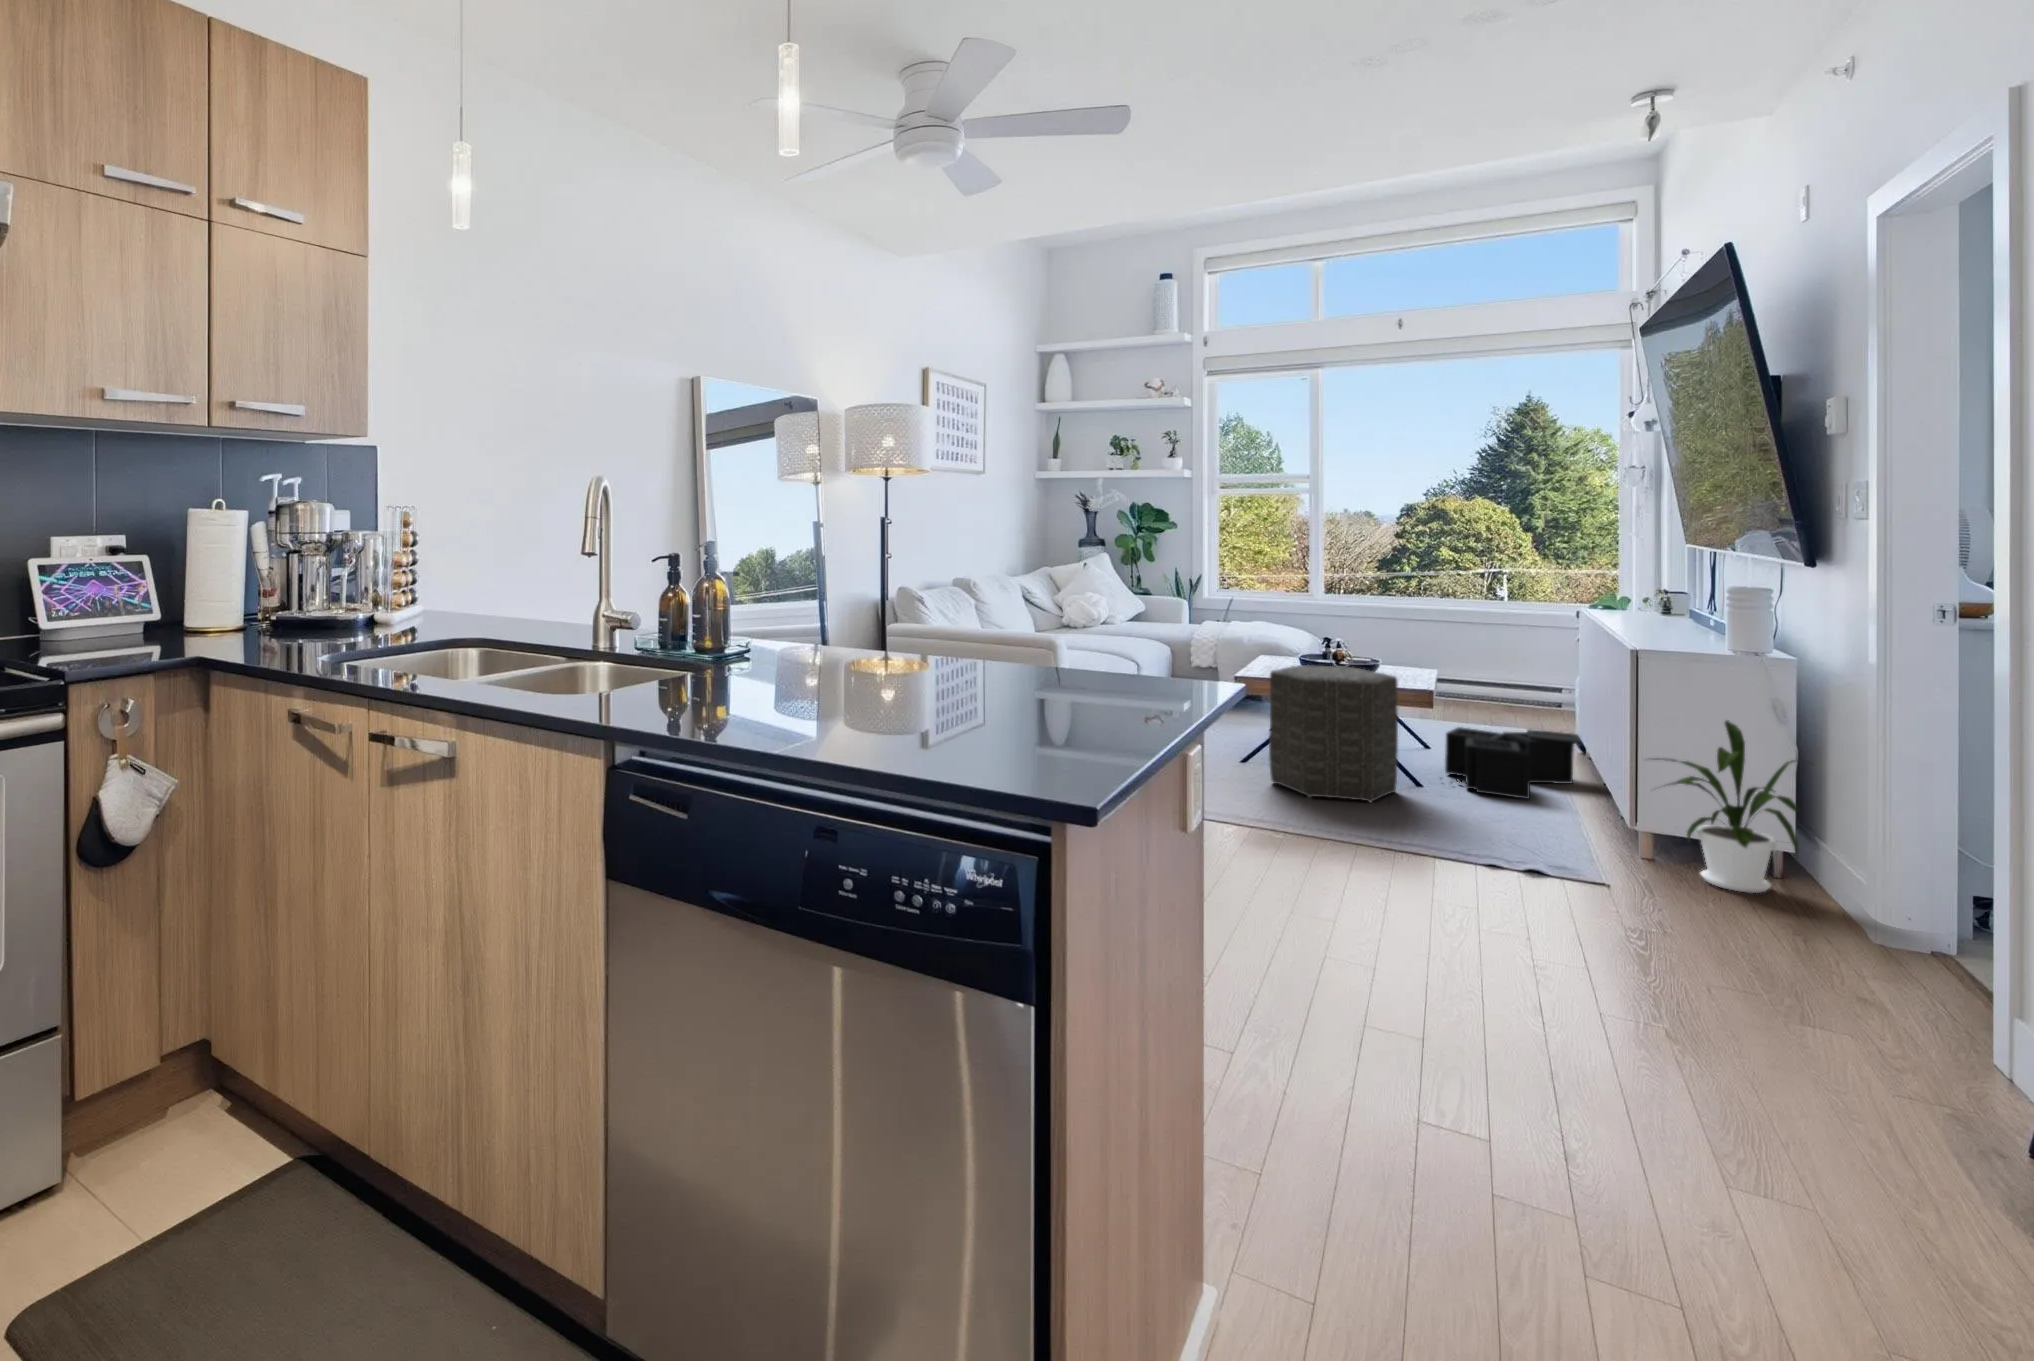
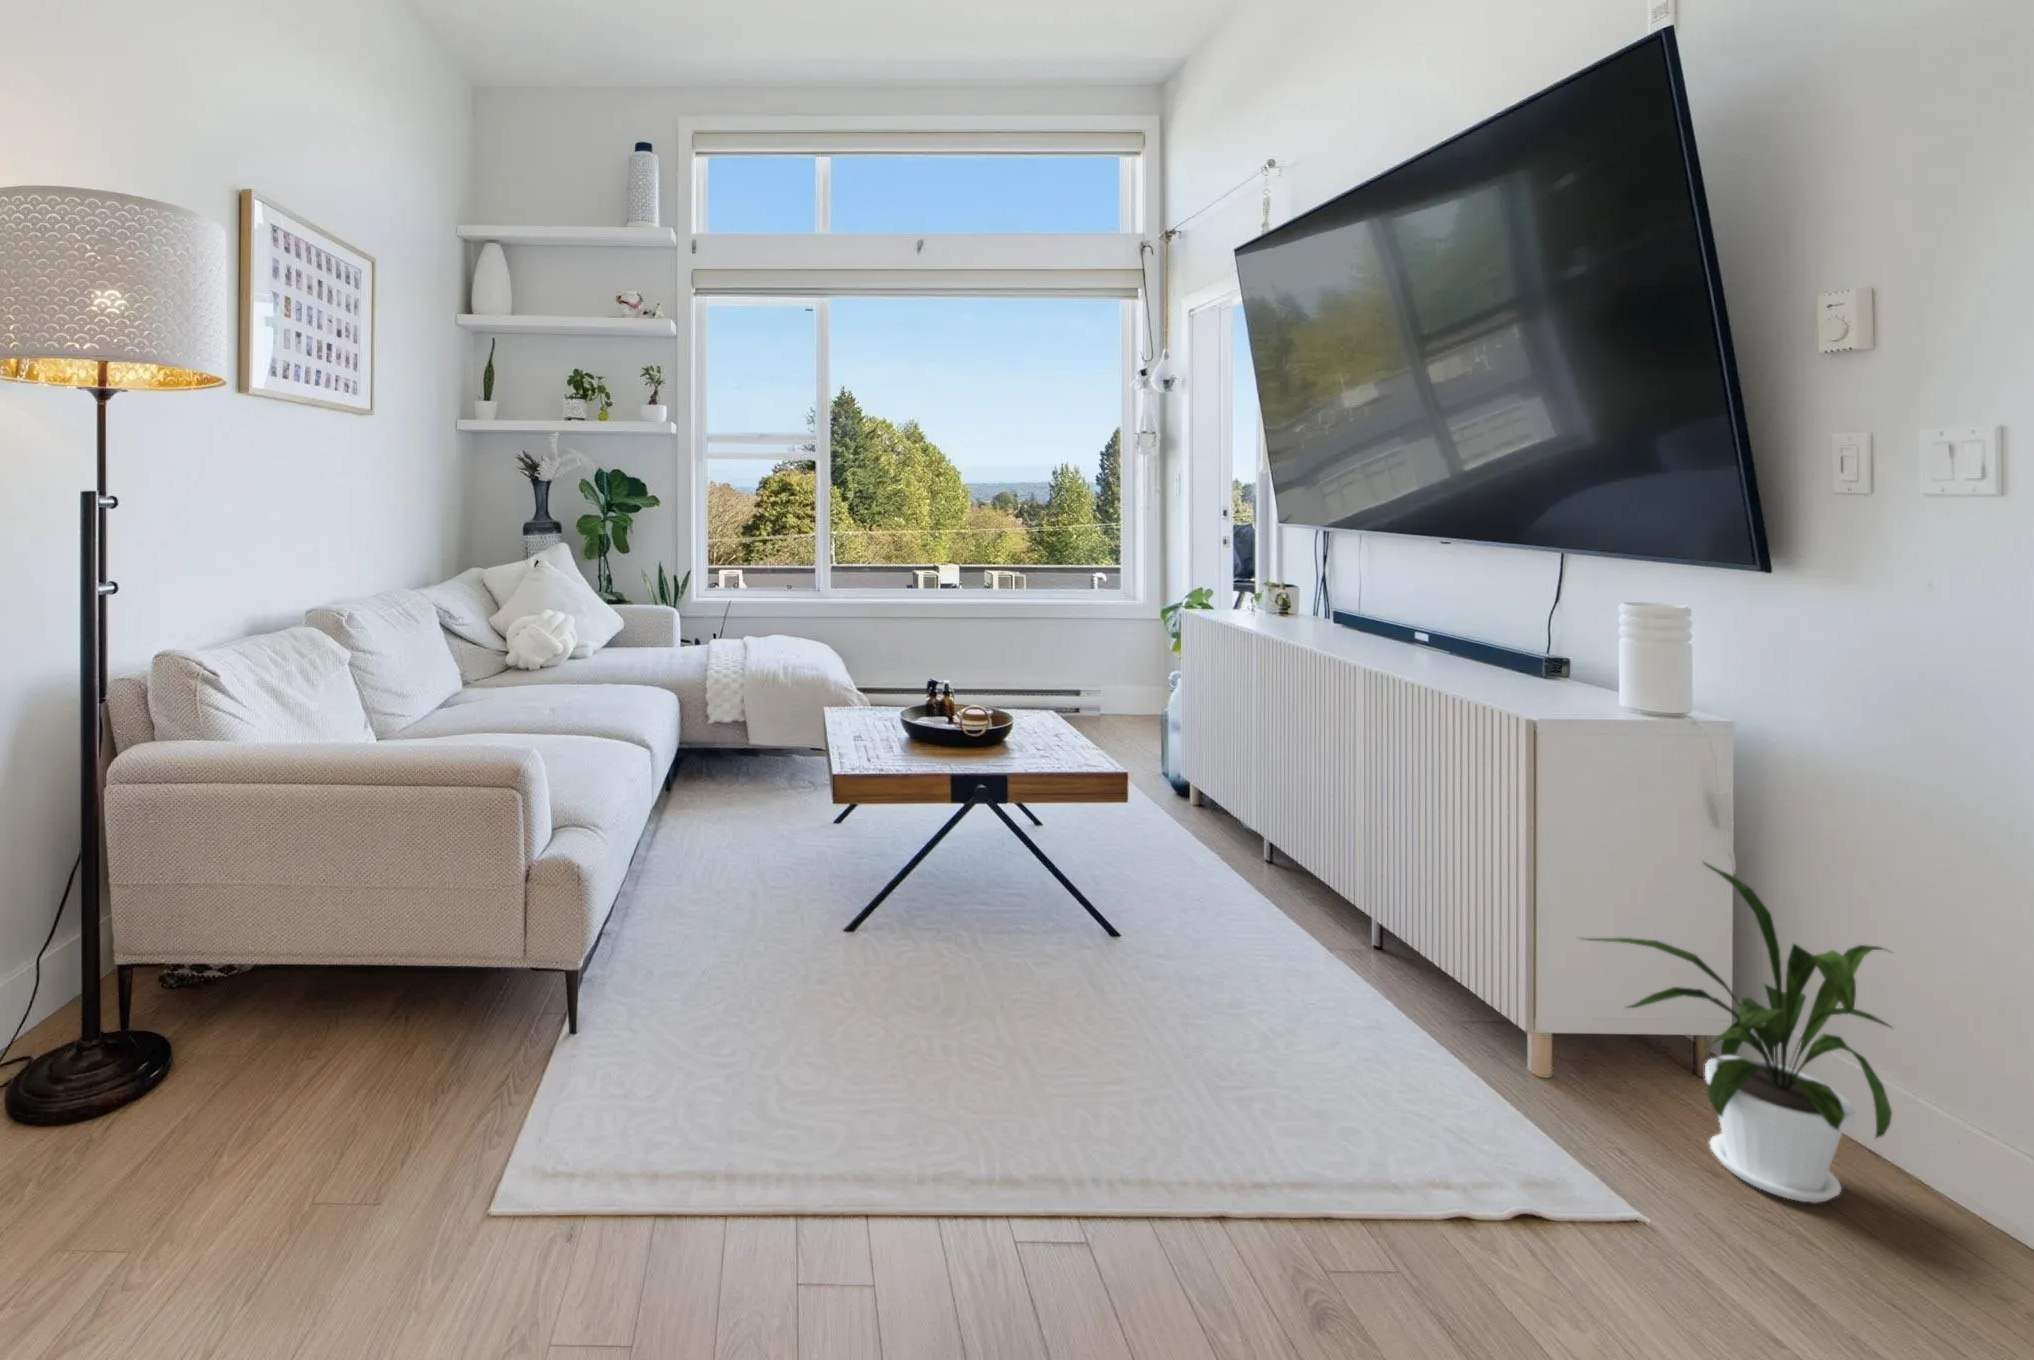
ottoman: present [1269,665,1398,802] -> none [918,756,1114,1033]
storage bin: present [1445,727,1582,799] -> none [1117,807,1285,948]

